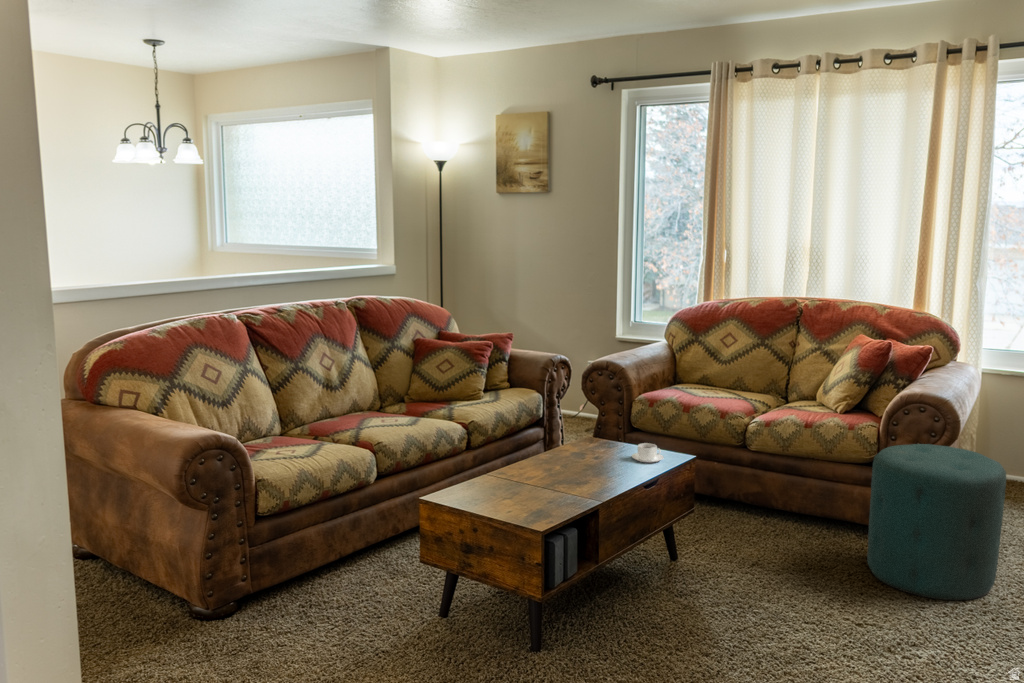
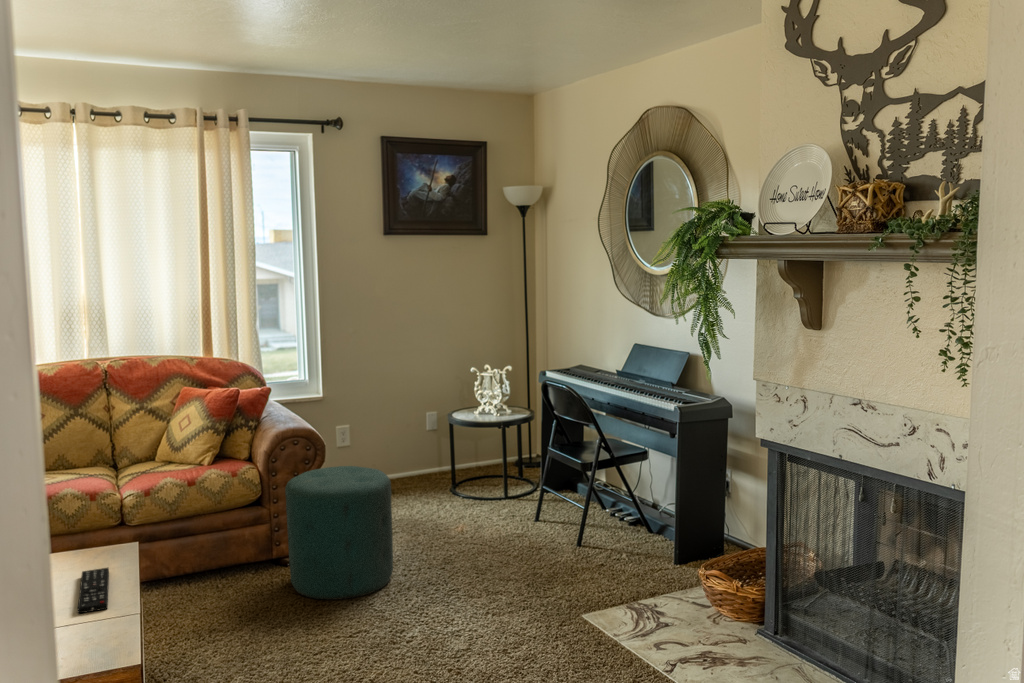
coffee cup: present [632,443,664,463] -> none [77,542,117,566]
remote control: none [574,461,639,492] -> present [78,568,109,613]

